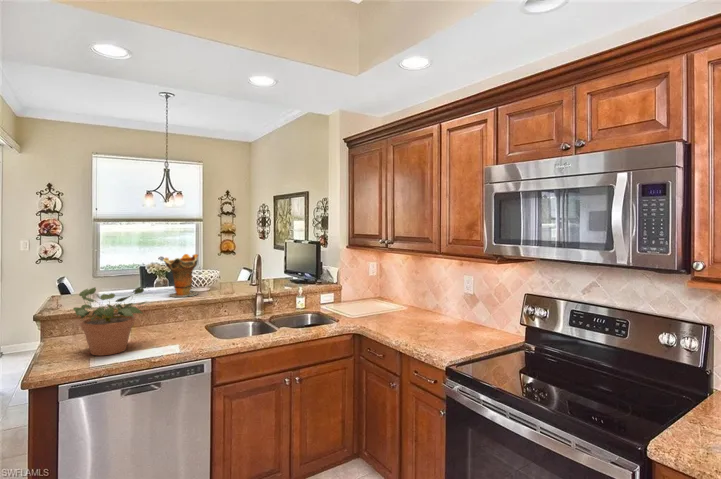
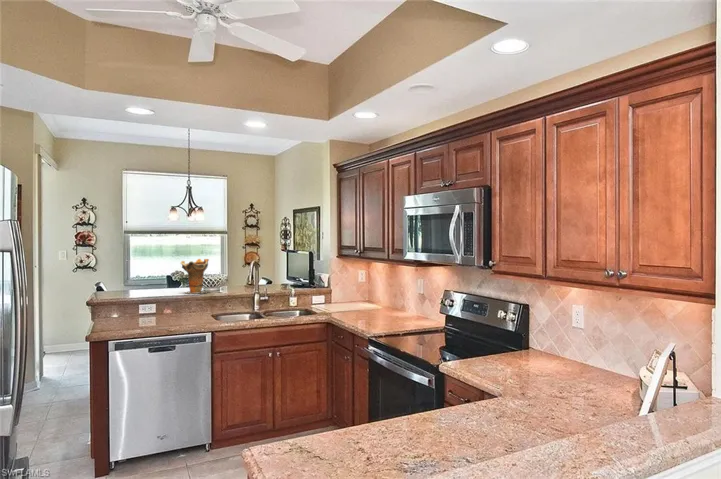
potted plant: present [73,287,145,356] -> none [117,278,171,326]

